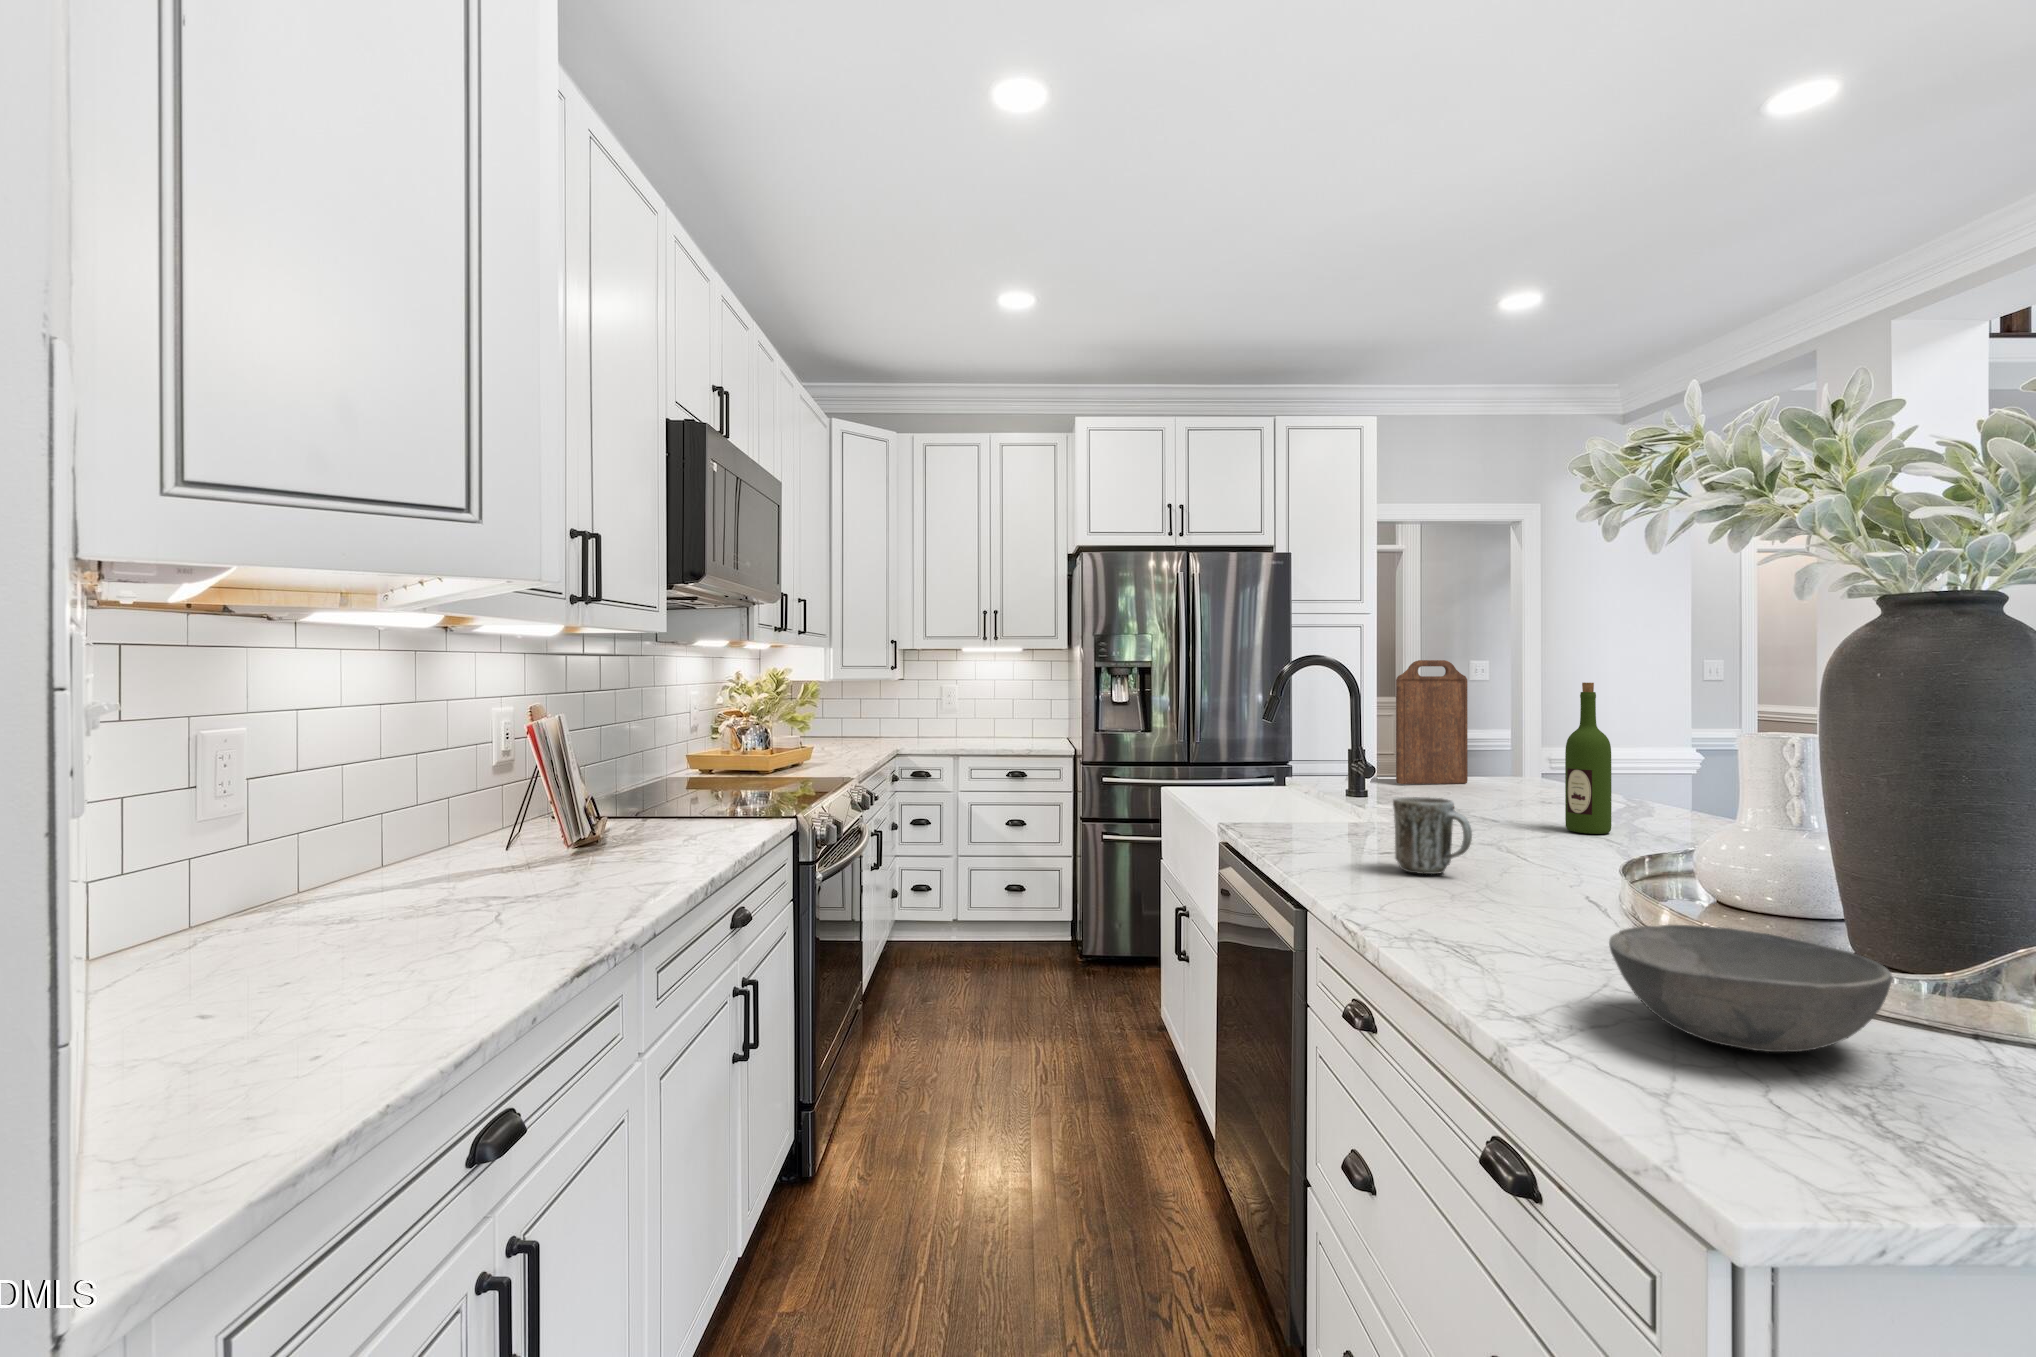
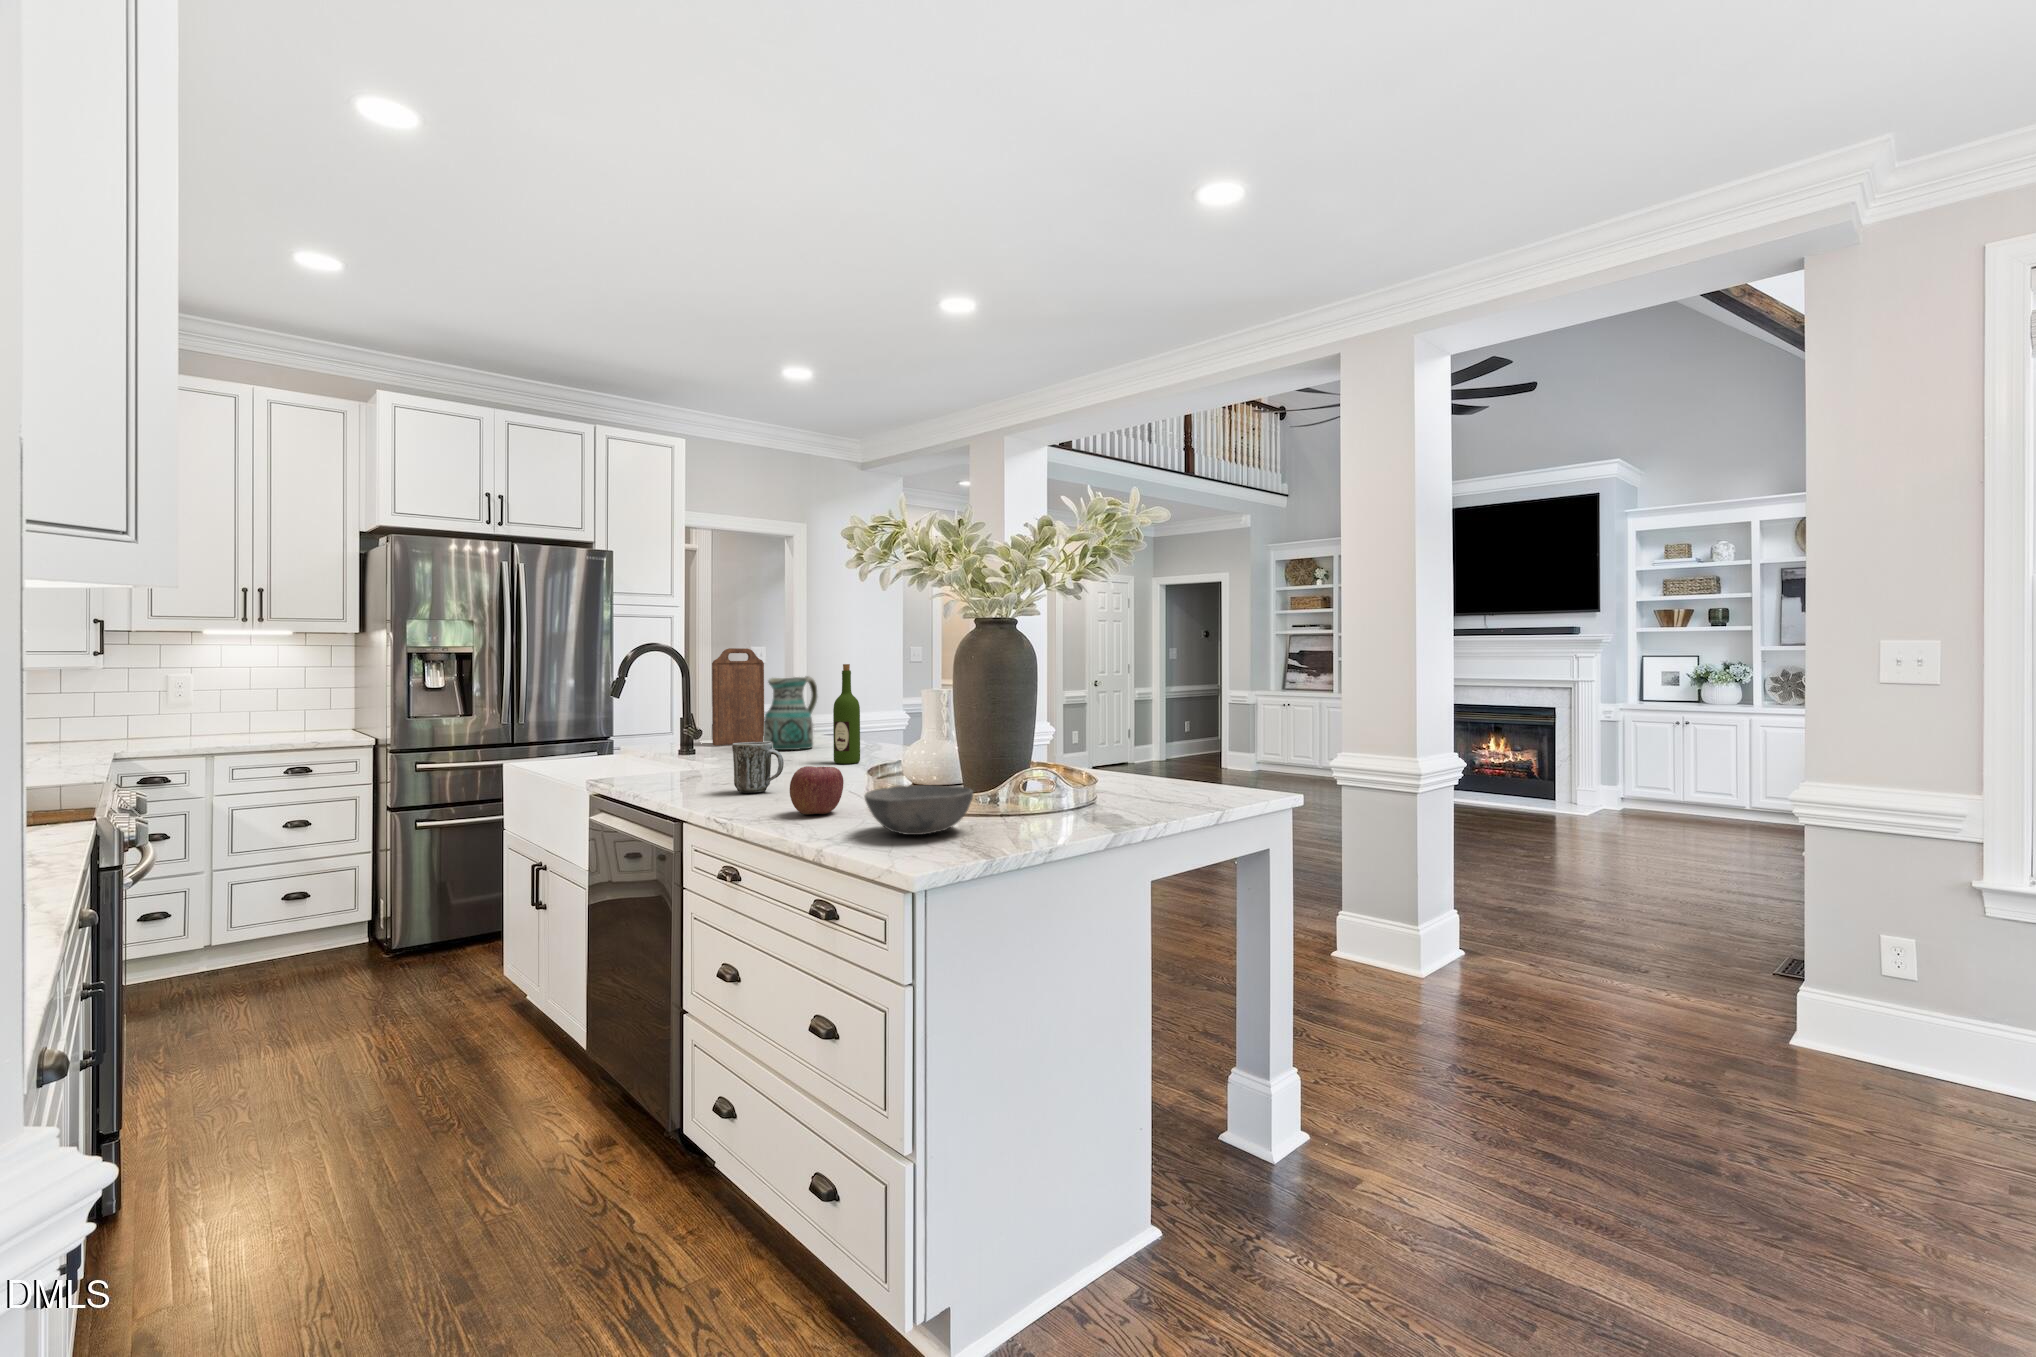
ceramic pitcher: none [1462,698,1545,800] -> present [763,676,817,750]
apple: none [1470,855,1571,942] -> present [790,766,844,814]

